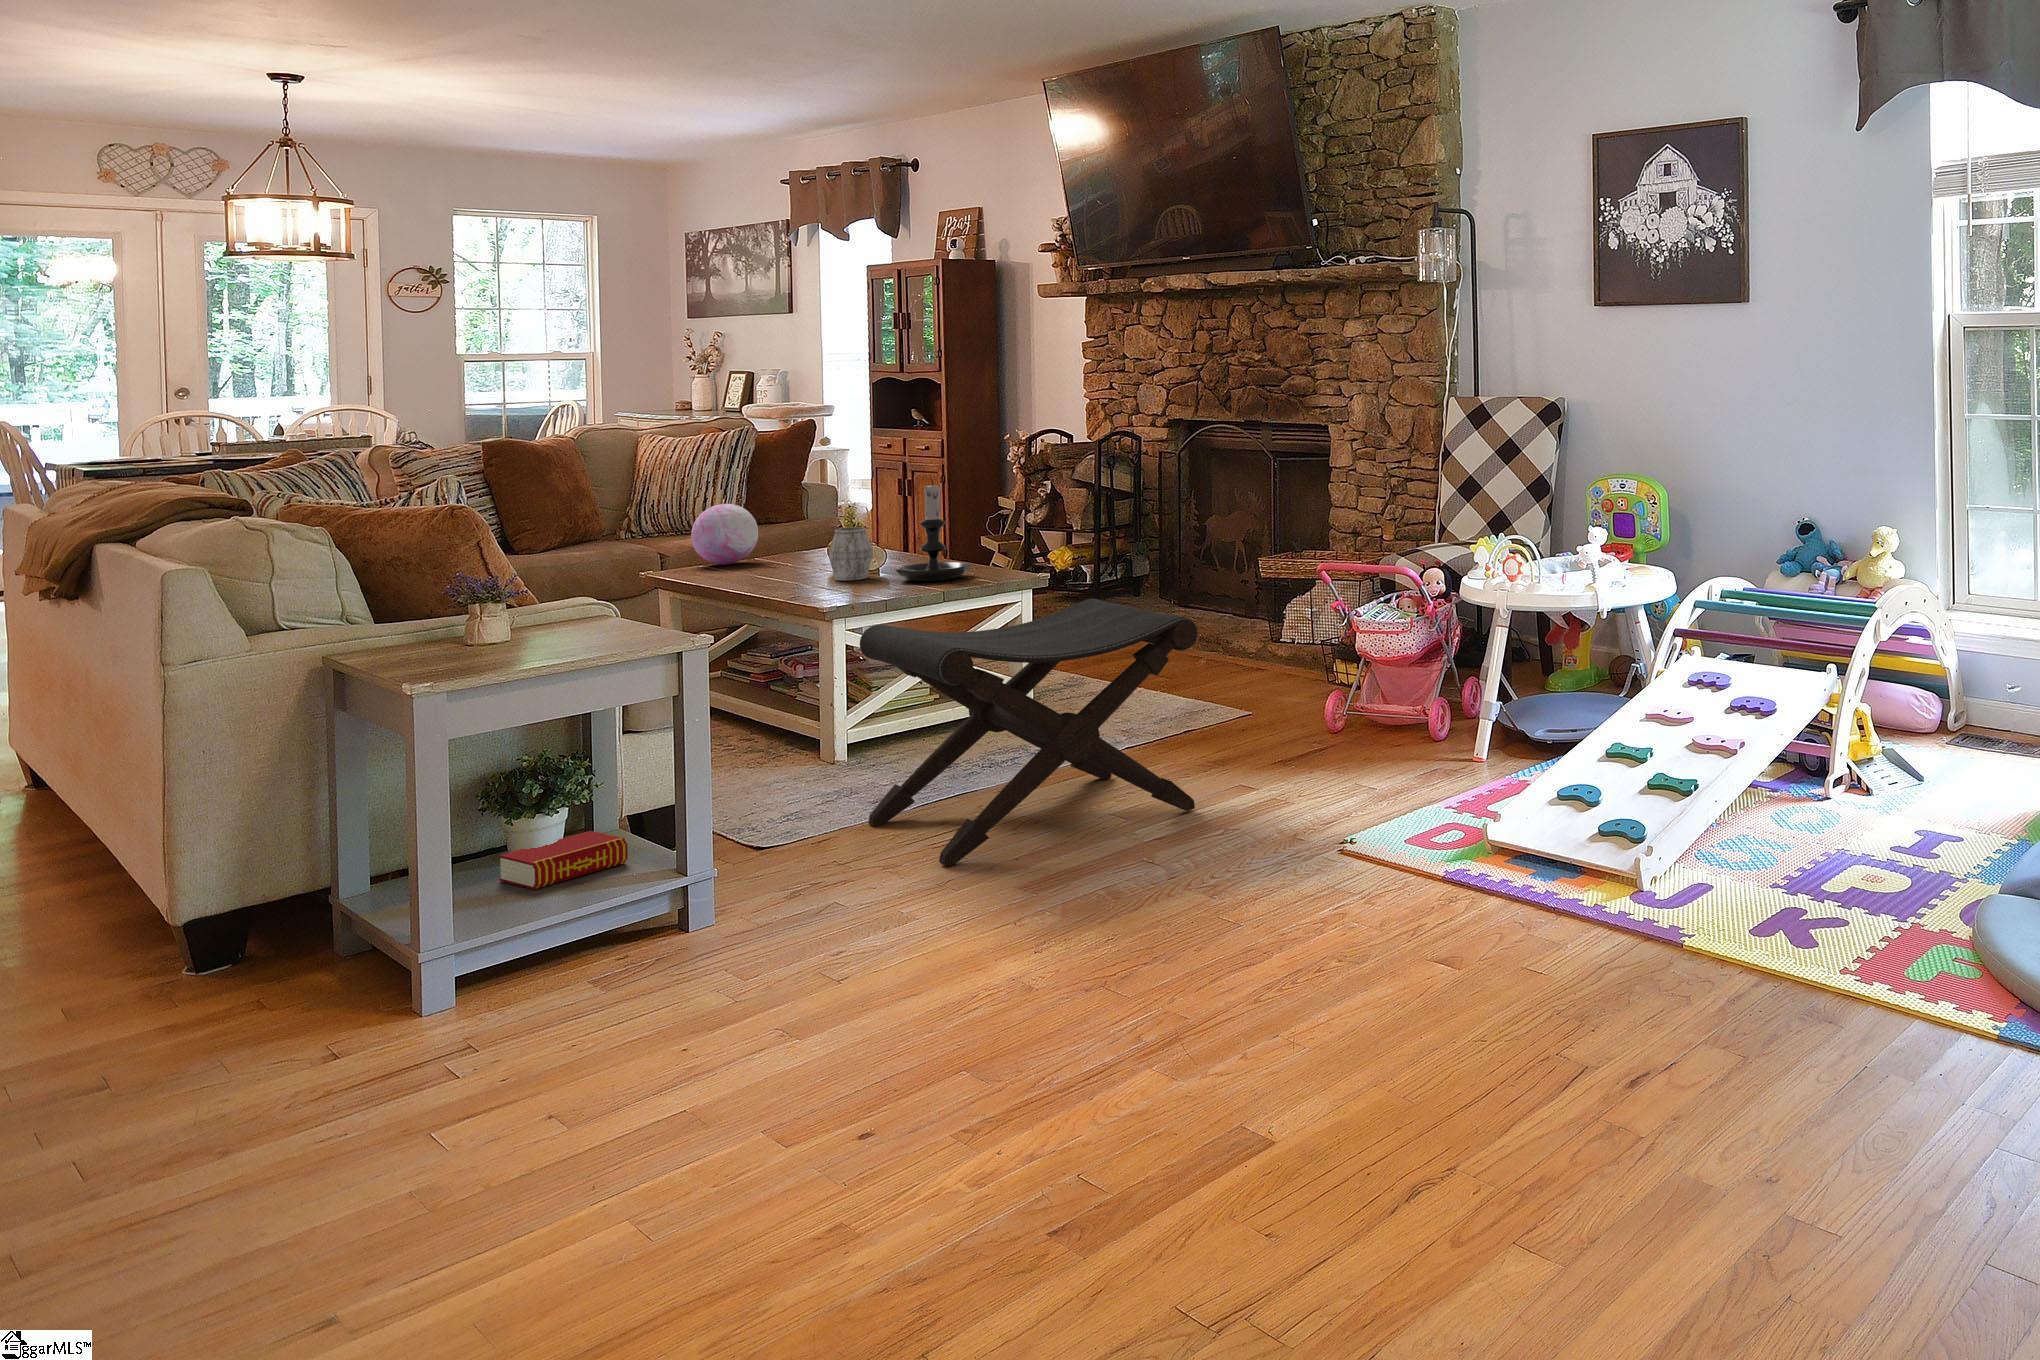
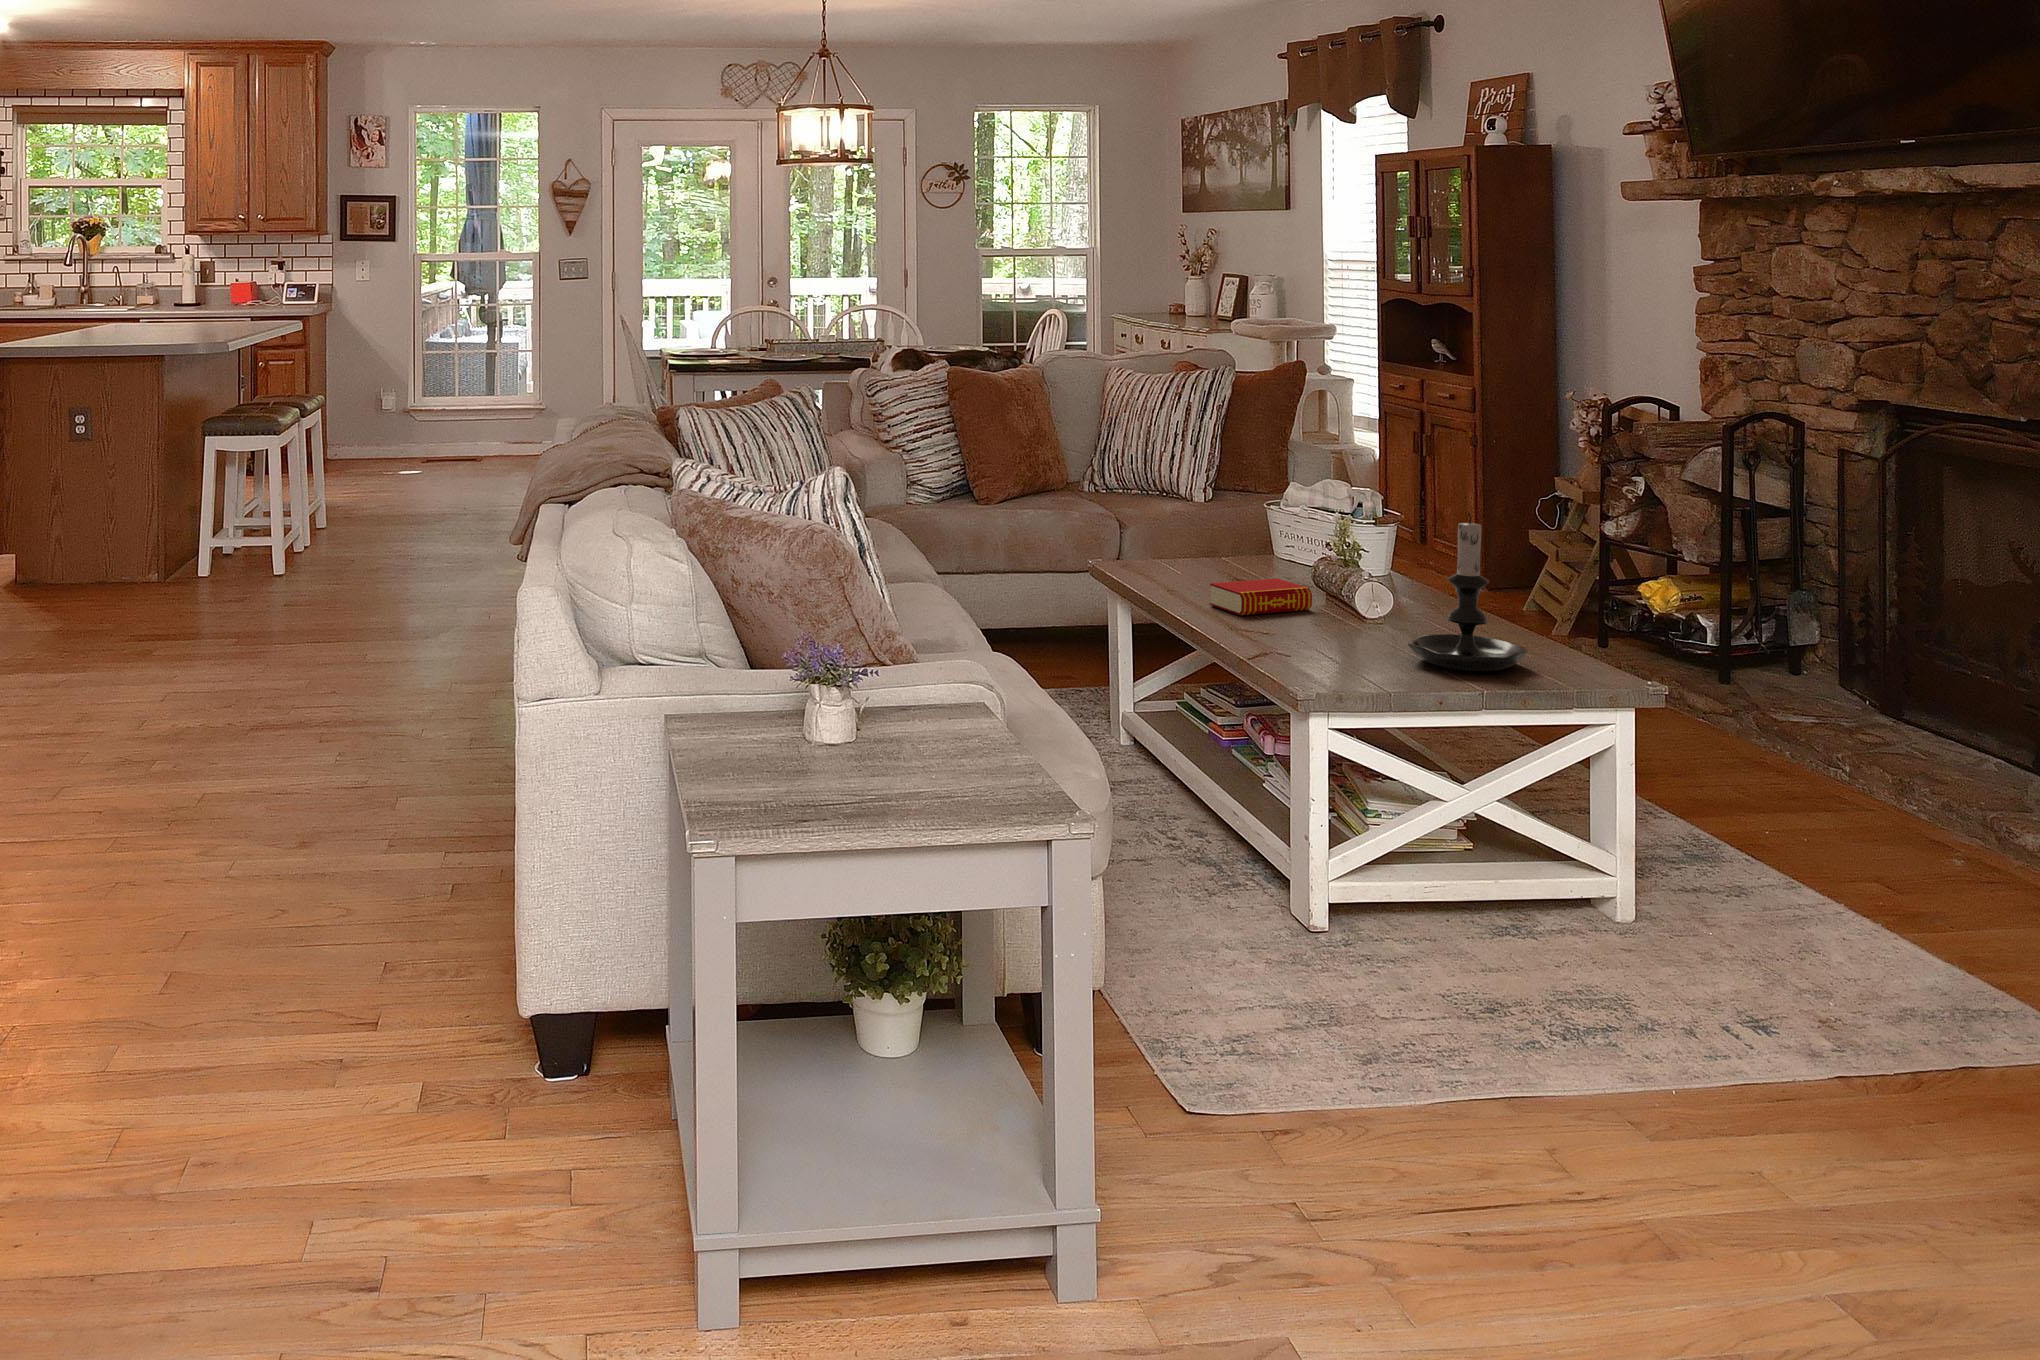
decorative orb: present [691,504,758,565] -> none [1144,495,1226,574]
mug: present [828,527,873,580] -> none [1312,564,1376,644]
footstool: present [860,599,1198,866] -> none [1346,791,2024,1291]
book: present [499,831,628,889] -> present [1210,578,1312,615]

